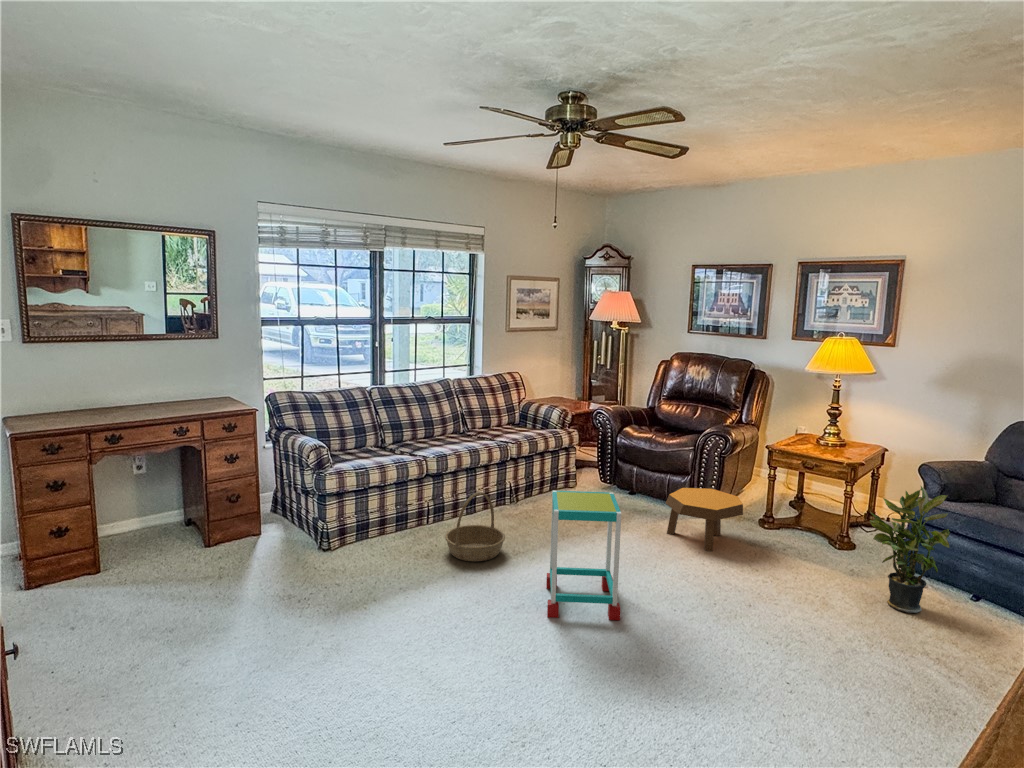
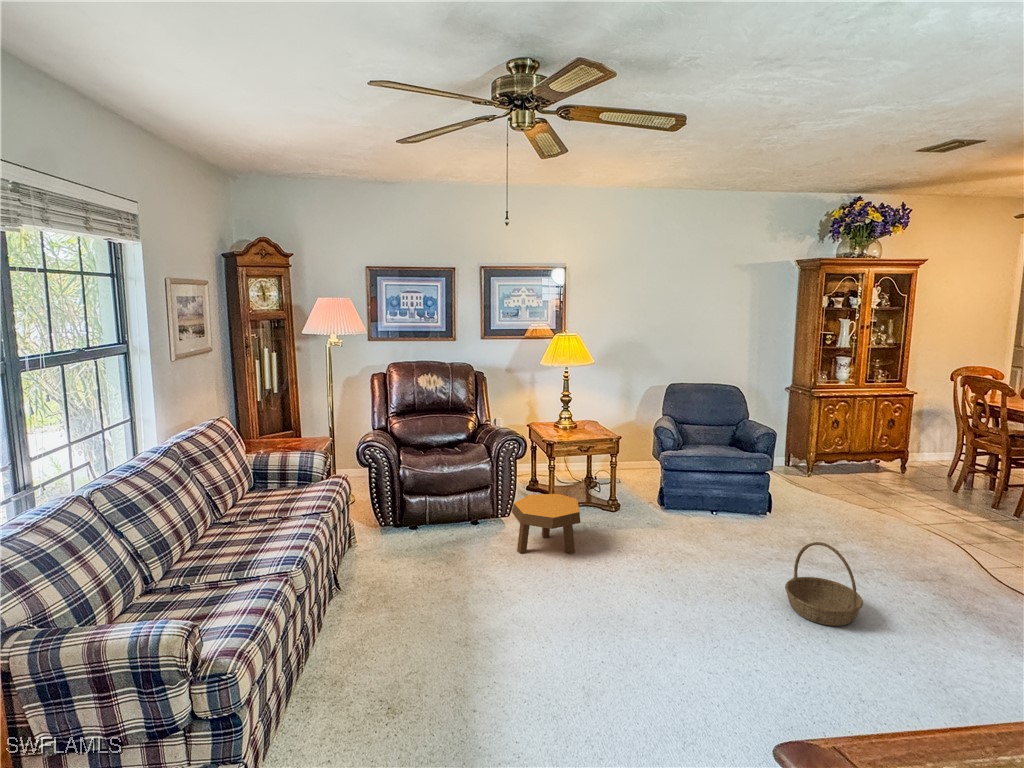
potted plant: present [870,486,950,613] -> none [688,443,736,538]
side table: present [546,490,621,620] -> none [569,528,673,693]
basket: present [445,492,505,562] -> present [785,542,863,626]

